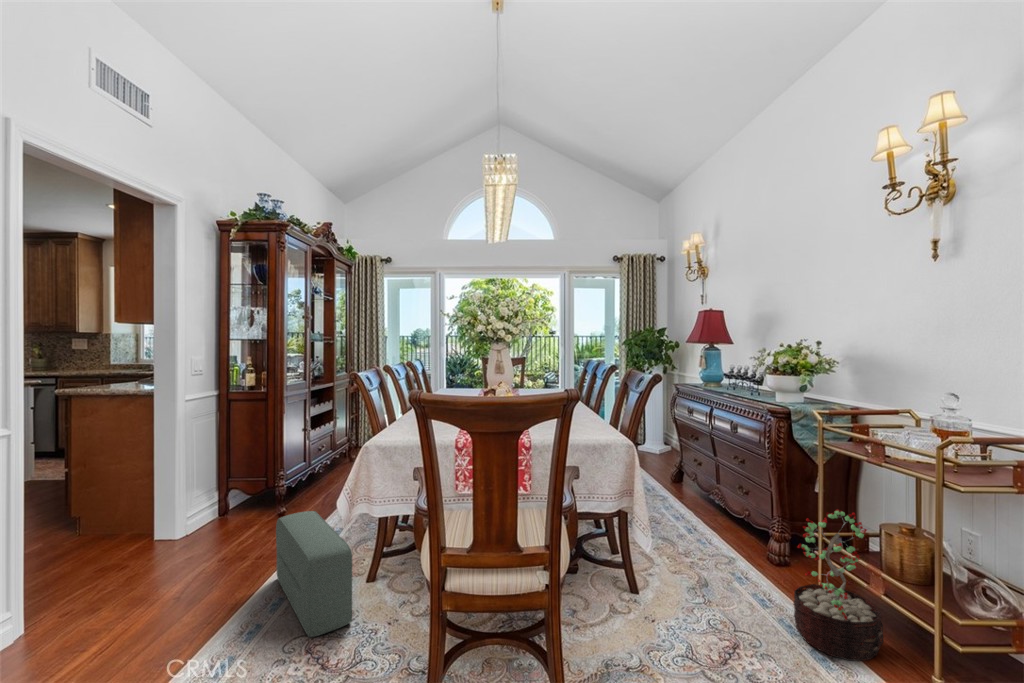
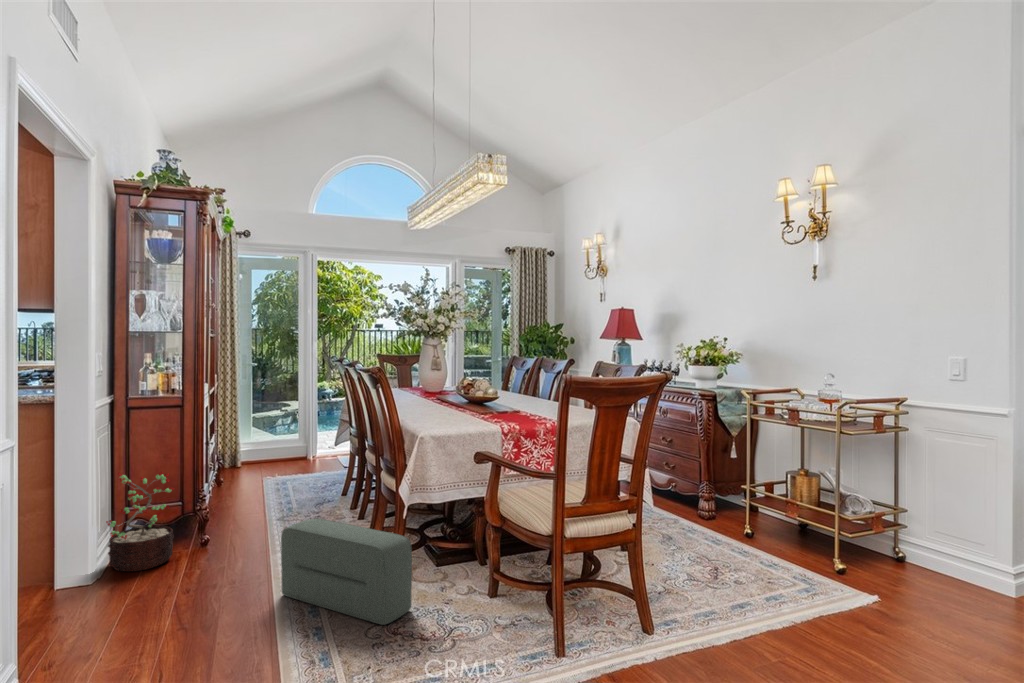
decorative plant: present [793,510,883,661] -> present [106,472,174,572]

